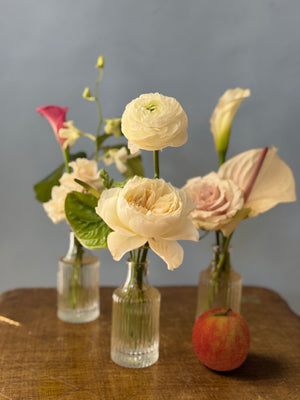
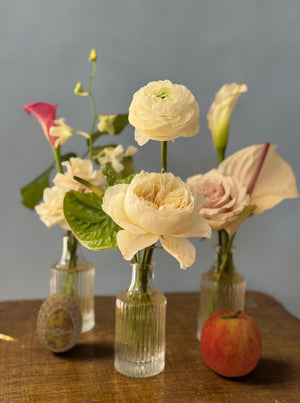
decorative egg: none [42,285,85,340] -> present [37,293,83,352]

